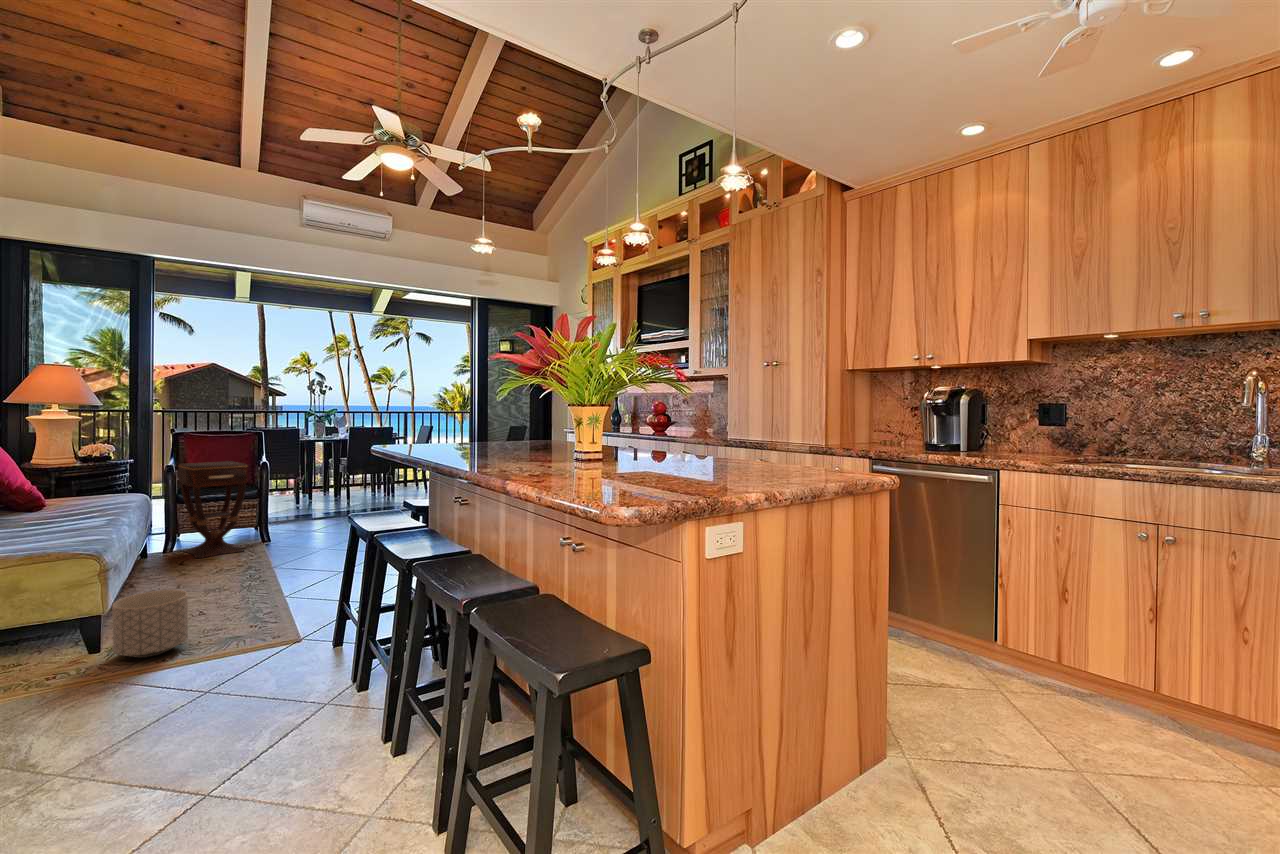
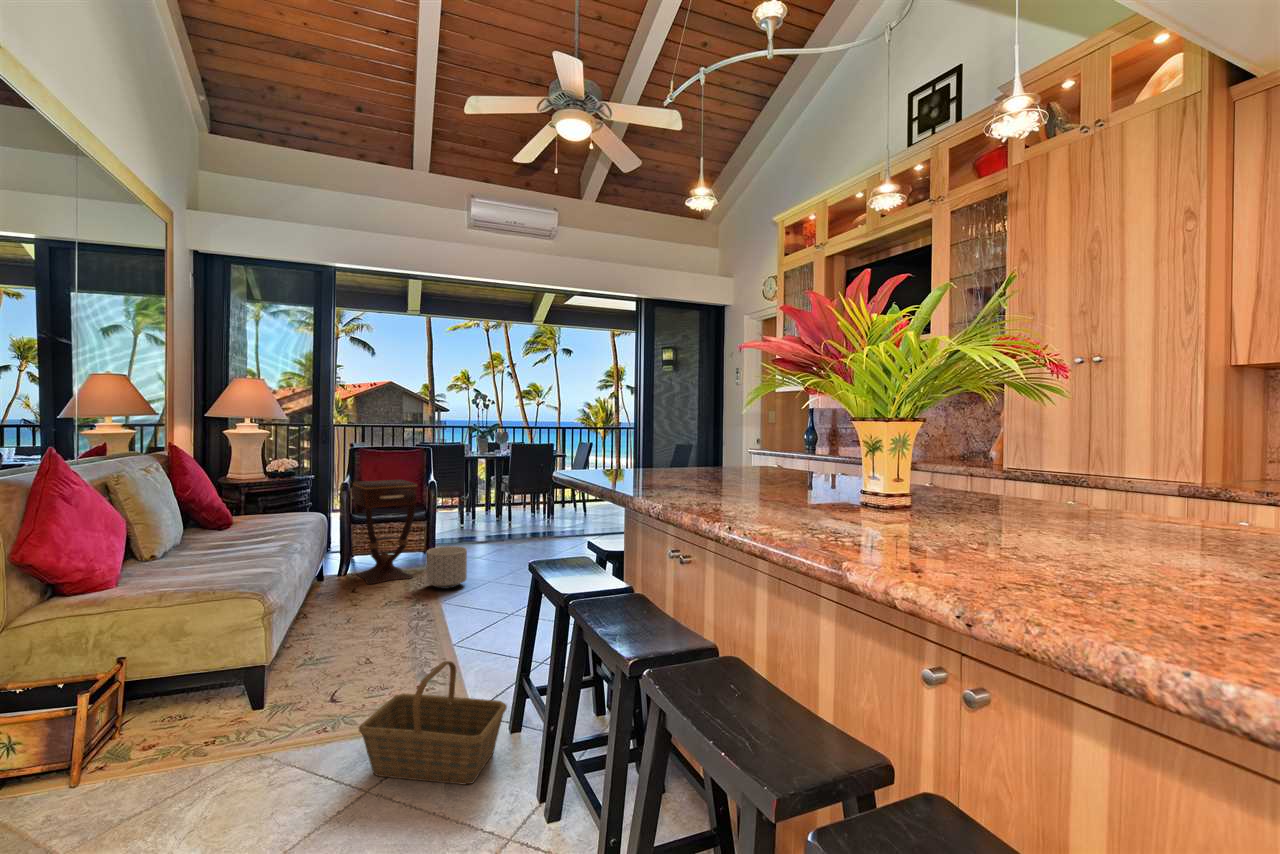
planter: present [113,590,188,658] -> present [427,546,467,589]
basket: none [198,593,327,682] -> present [359,661,507,785]

